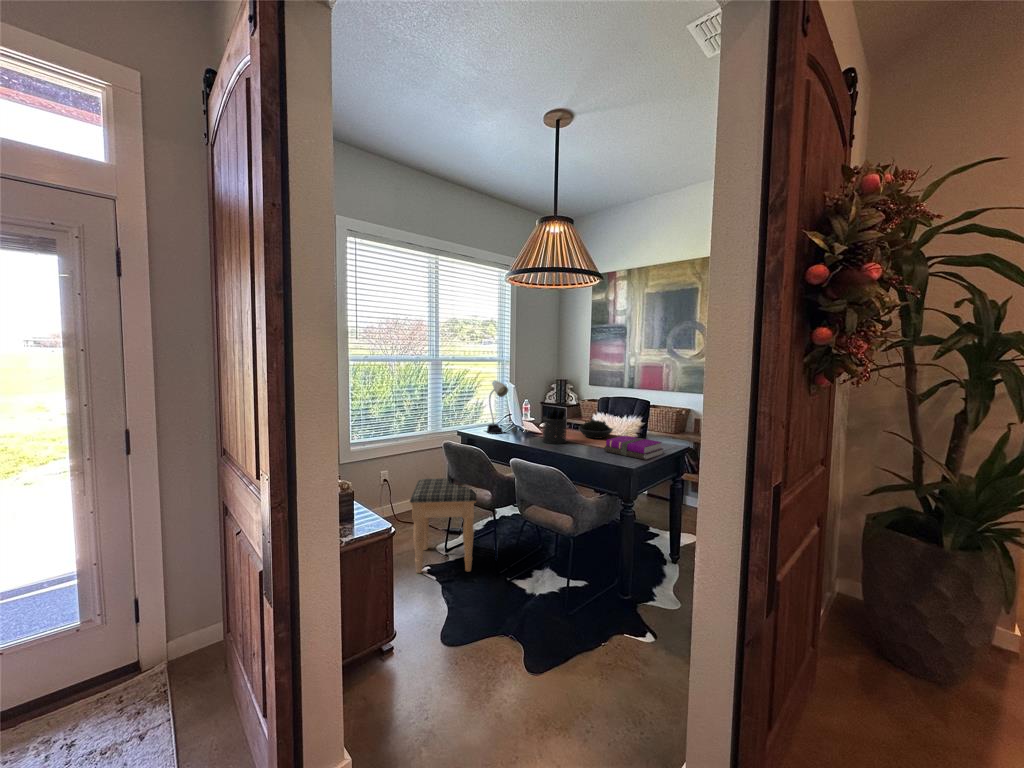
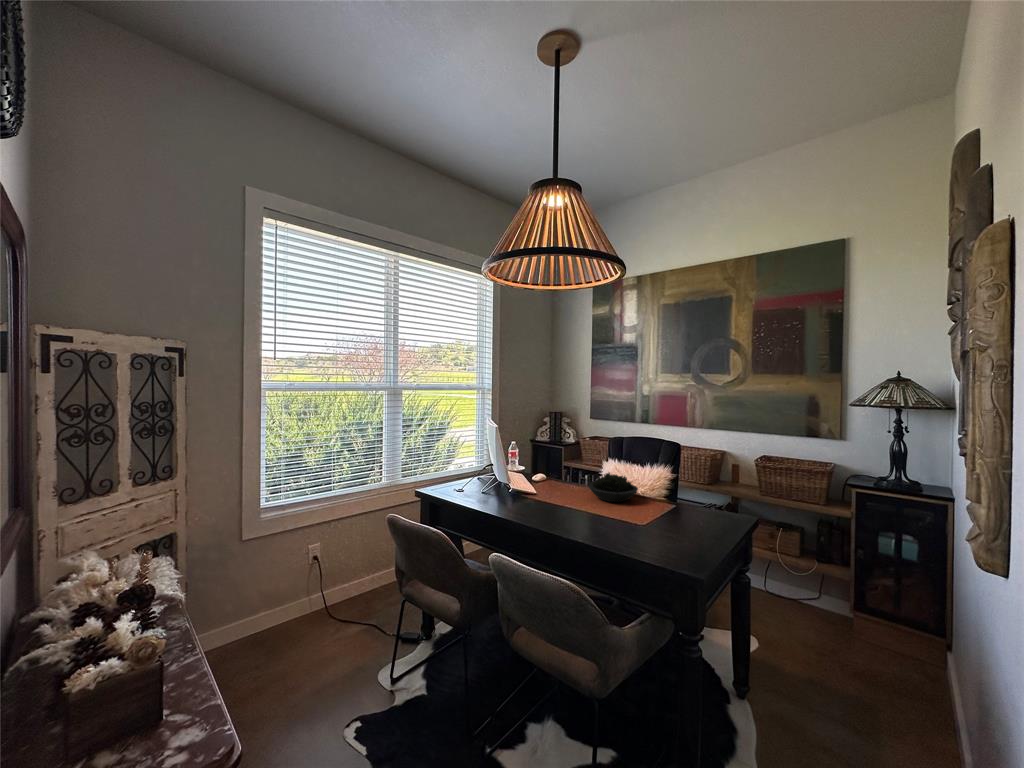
desk lamp: present [487,380,508,434] -> none [458,418,488,495]
pen holder: present [543,408,567,444] -> none [538,457,575,515]
notebook: present [604,435,663,460] -> none [635,502,727,551]
footstool: present [410,478,477,573] -> none [327,566,440,737]

